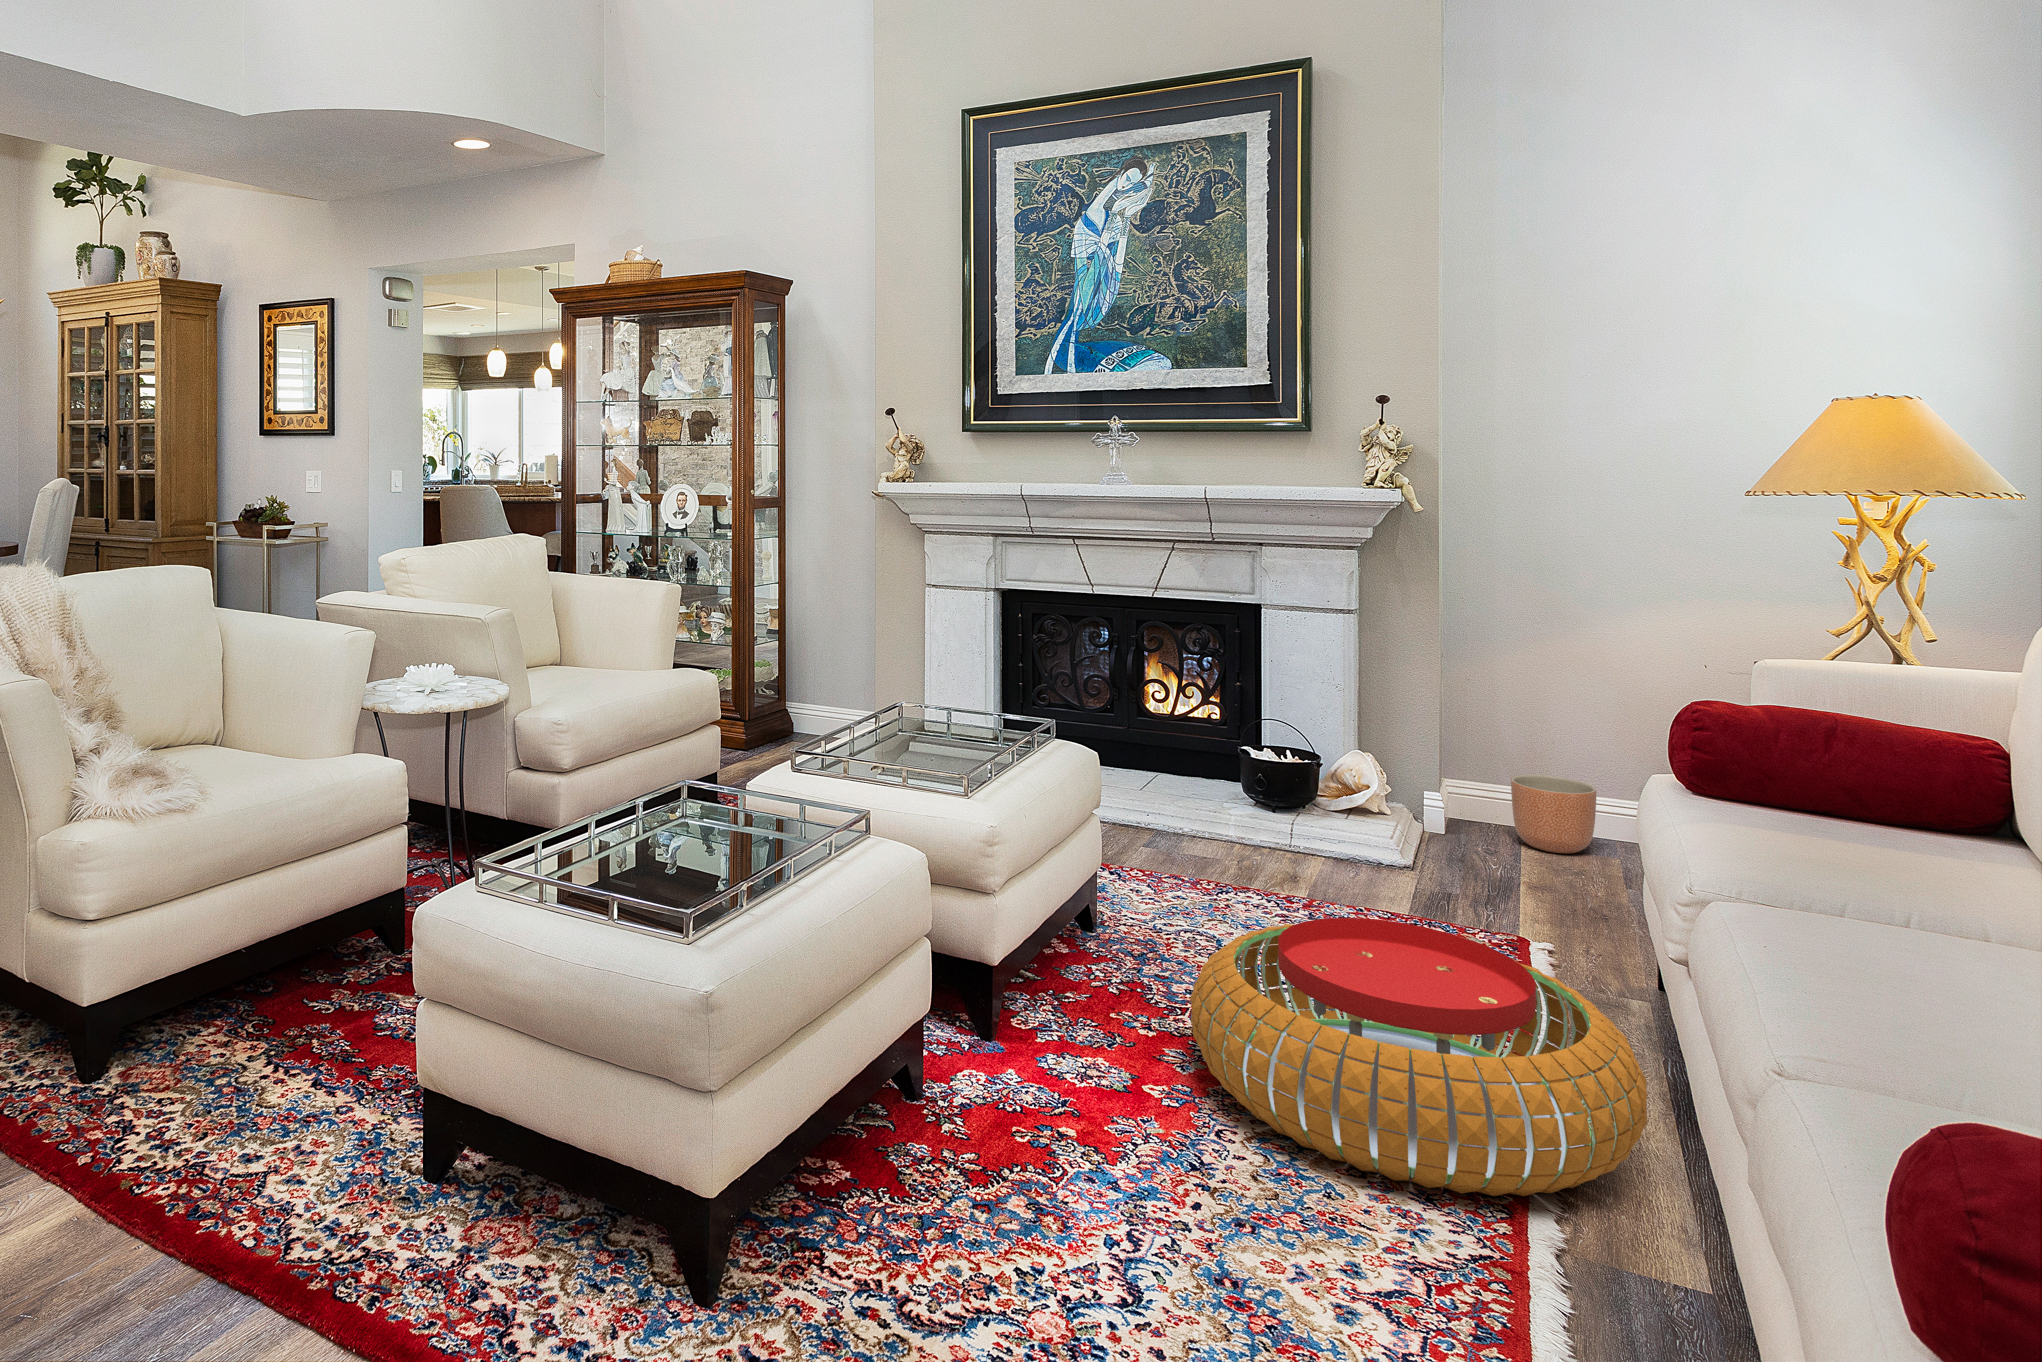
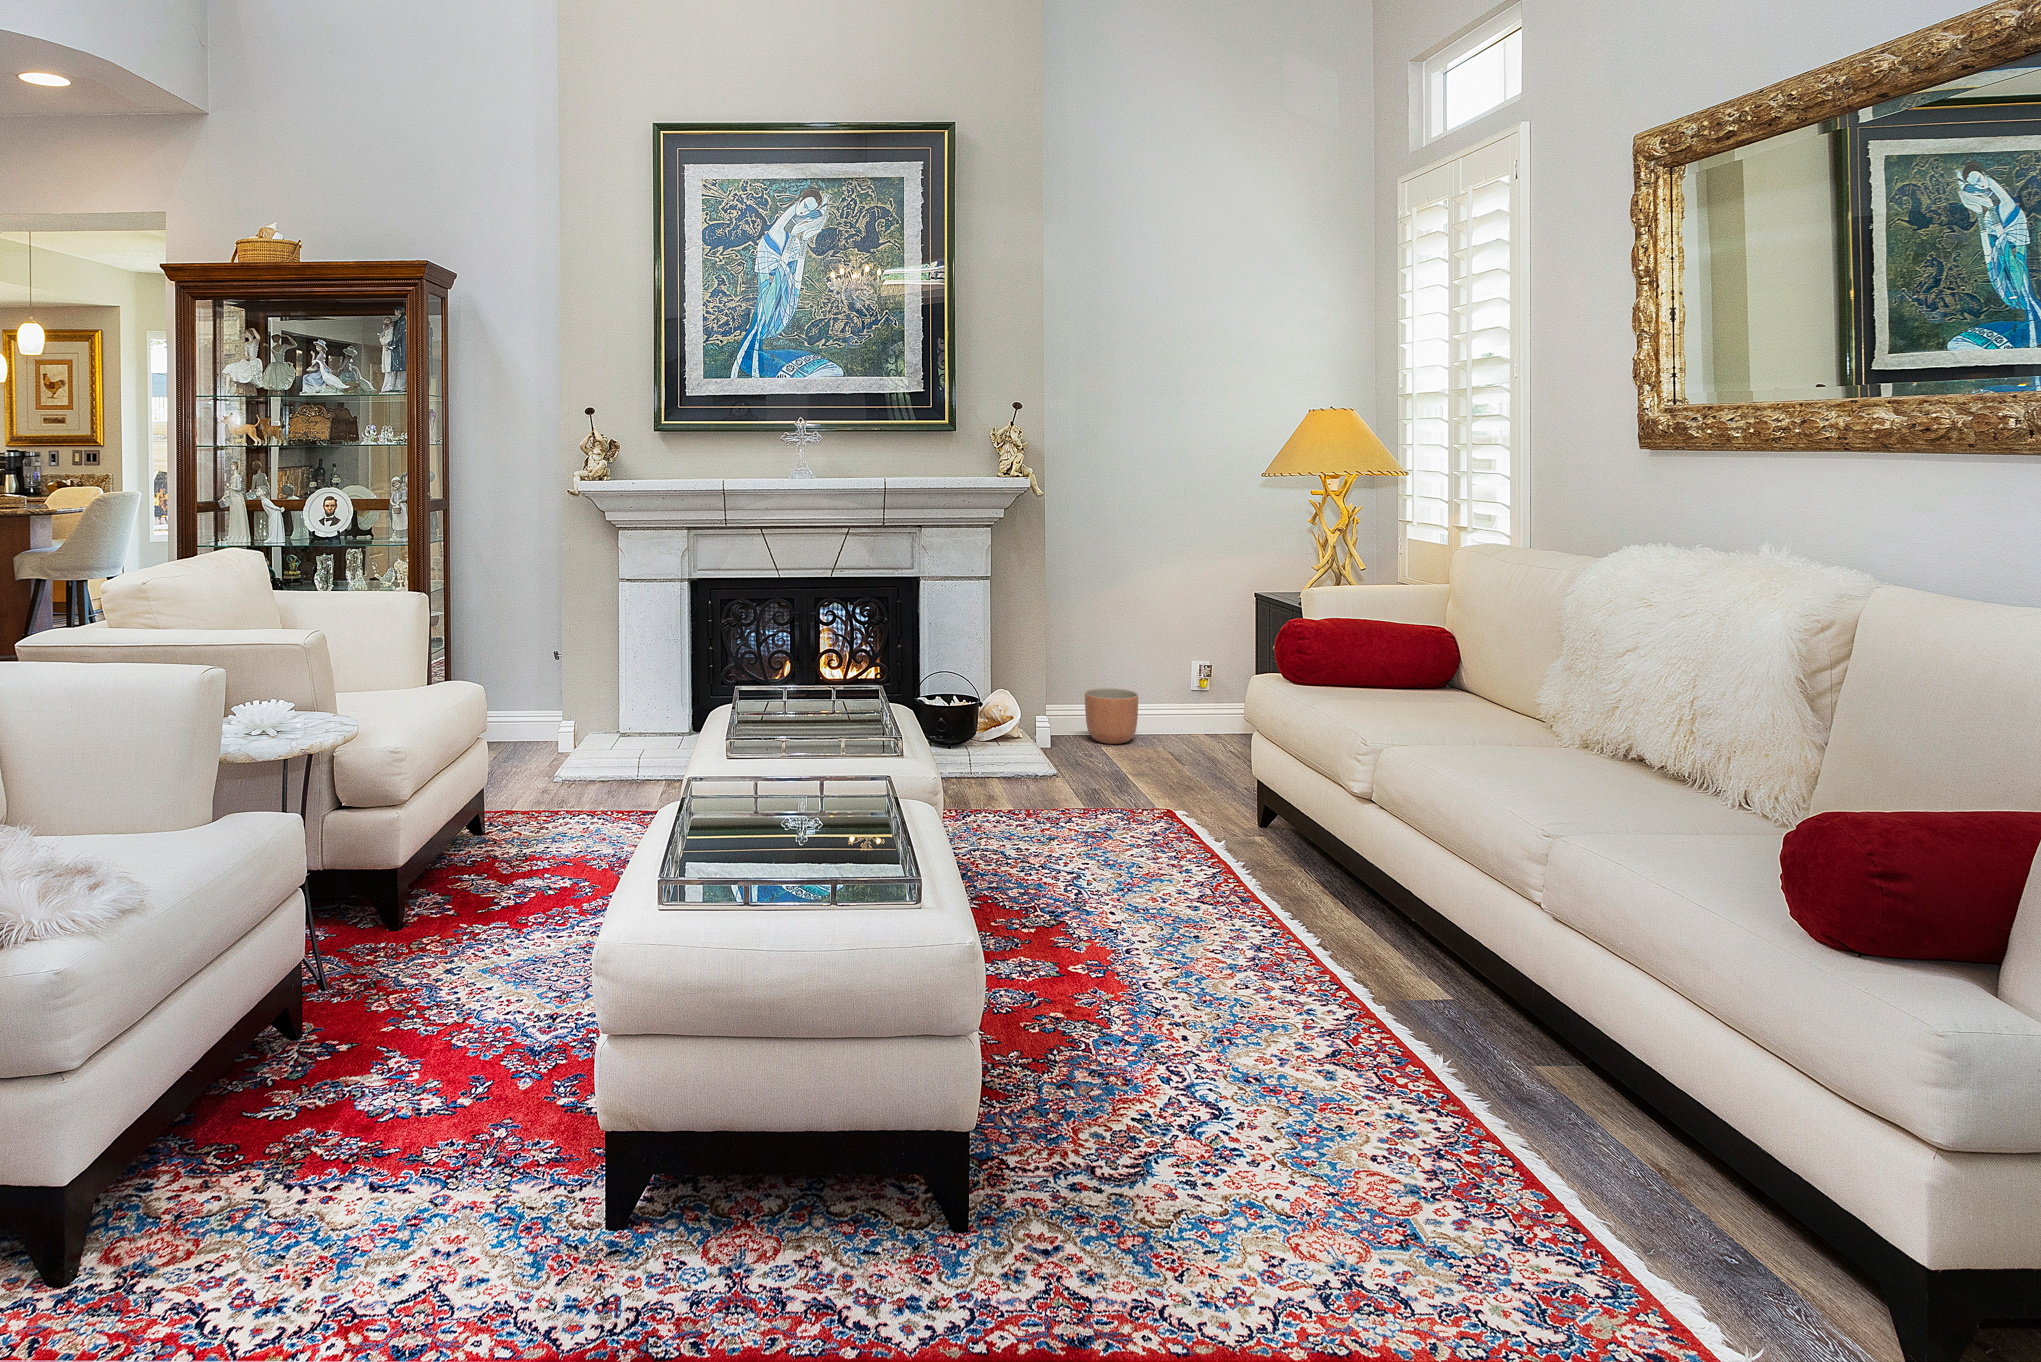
pouf: present [1191,918,1647,1196] -> none [1058,802,1361,981]

